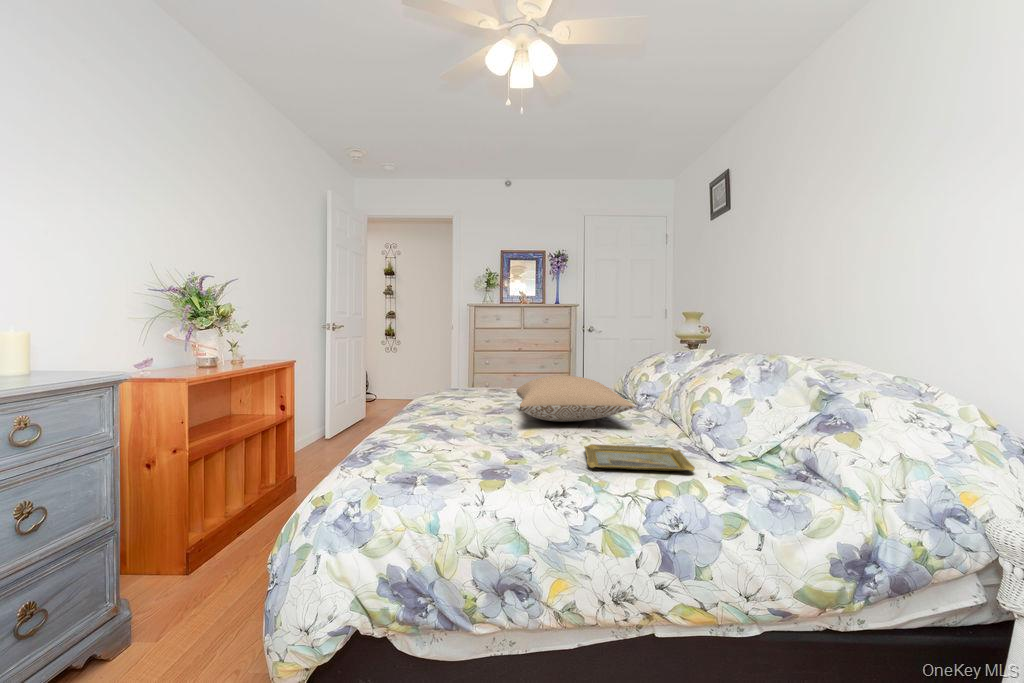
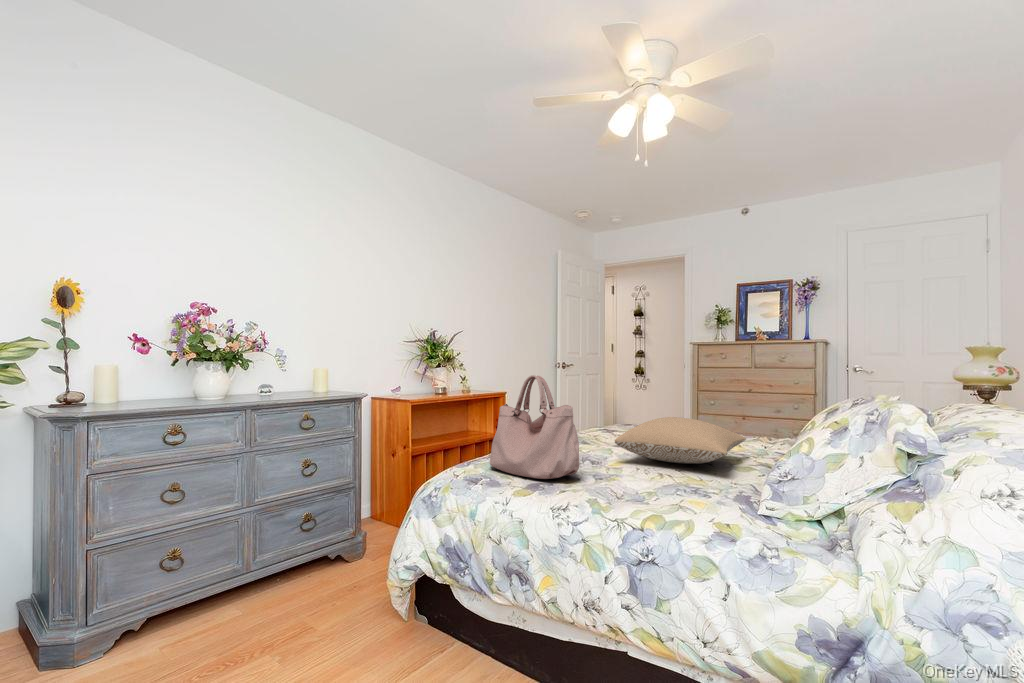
handbag: none [396,336,528,464] -> present [490,375,580,479]
tray: present [584,444,695,471] -> none [613,481,727,515]

